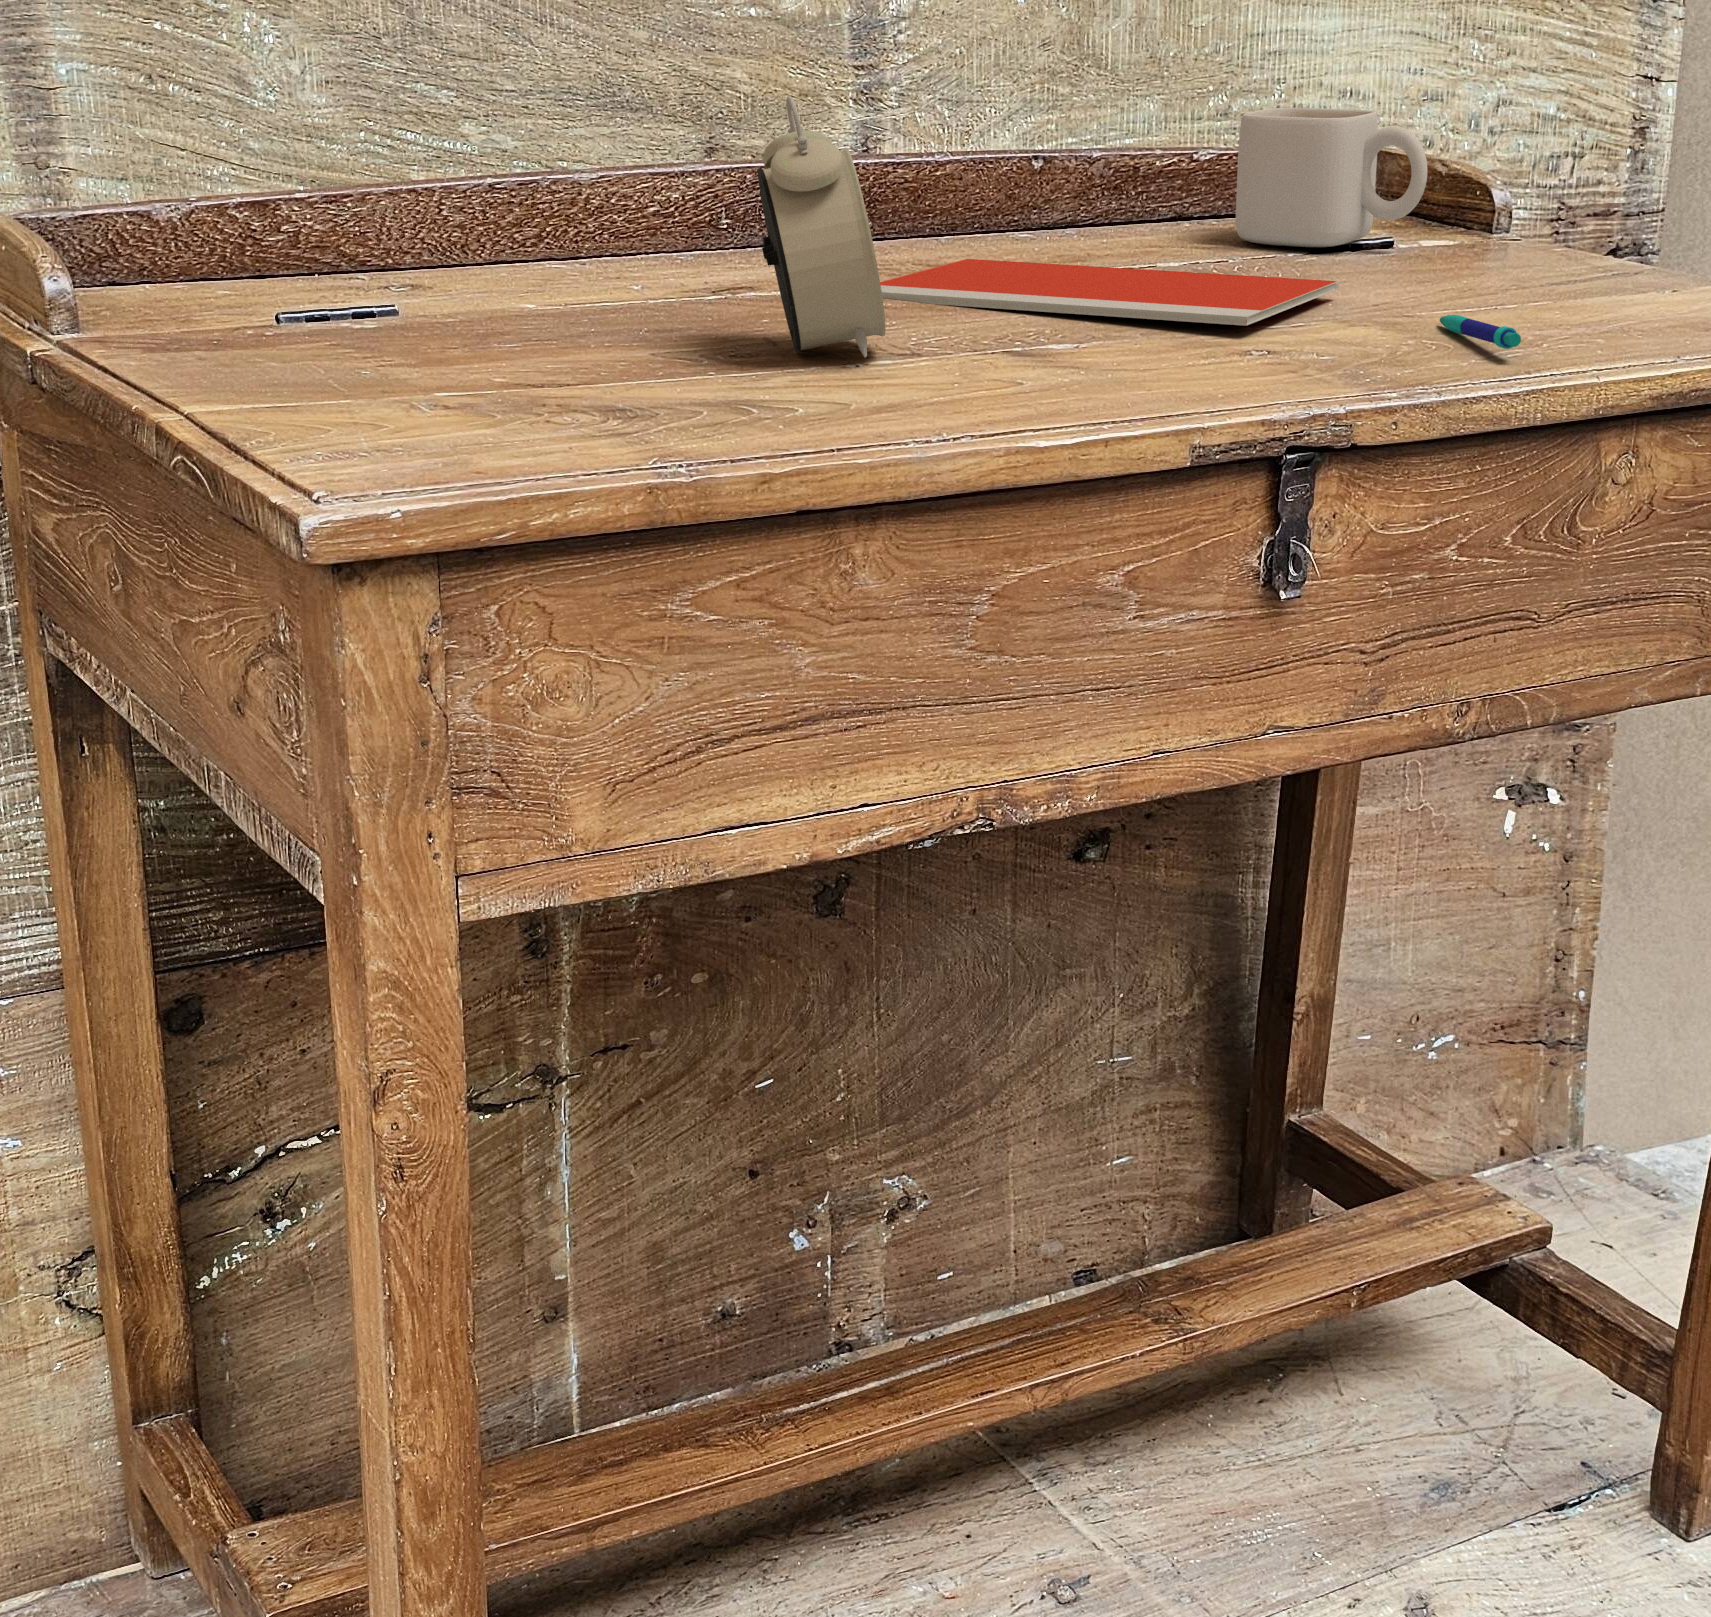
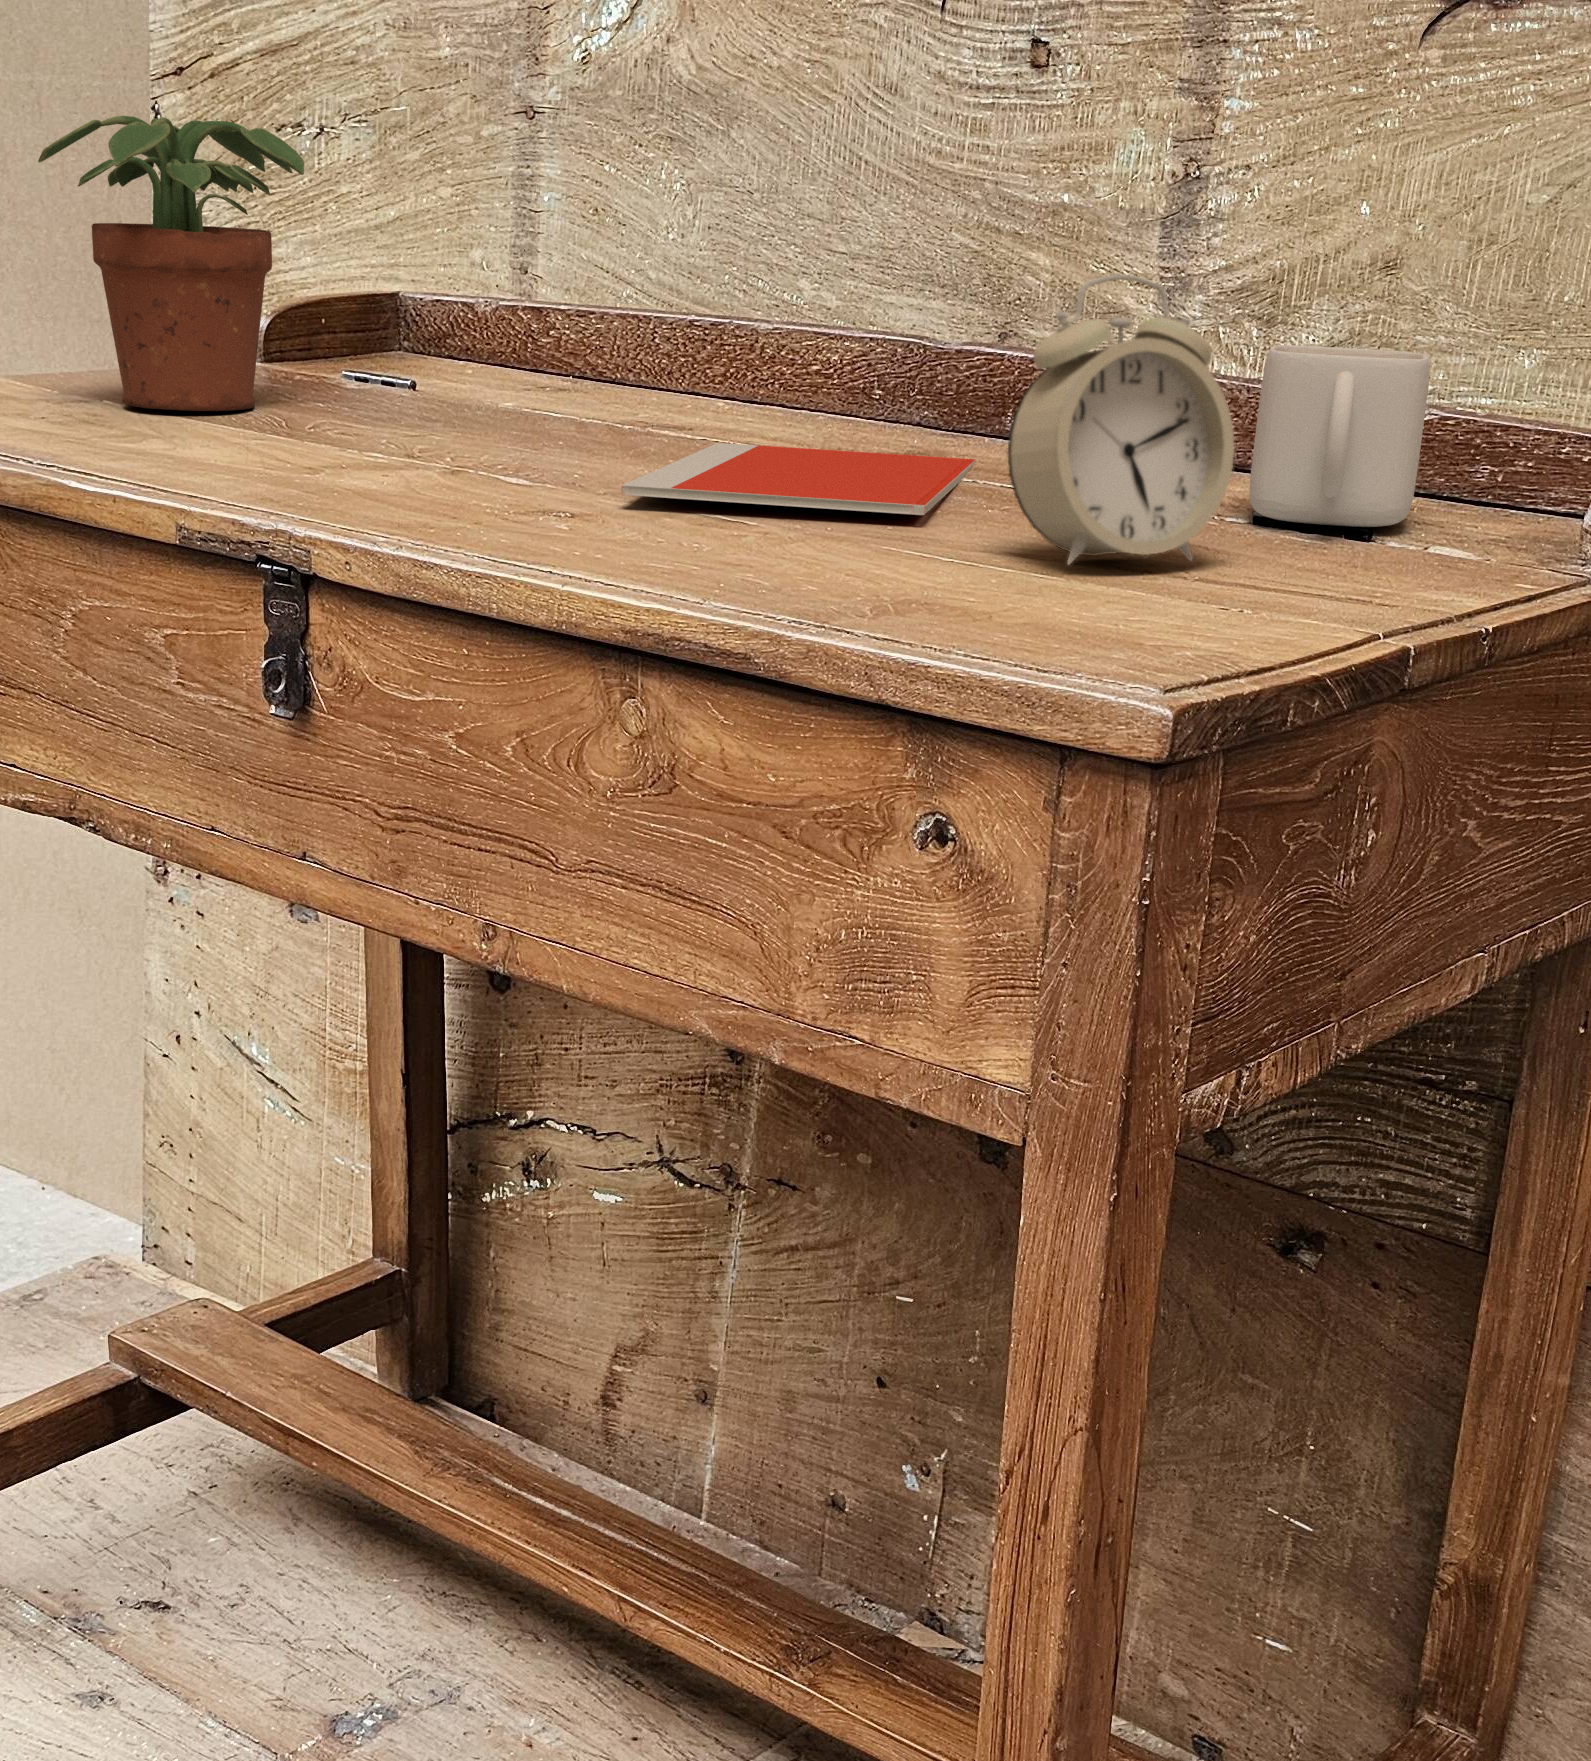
potted plant: none [238,10,569,396] -> present [38,116,304,411]
alarm clock: present [758,96,886,357] -> present [1008,274,1234,565]
pen: present [1440,315,1521,349] -> none [575,519,805,549]

